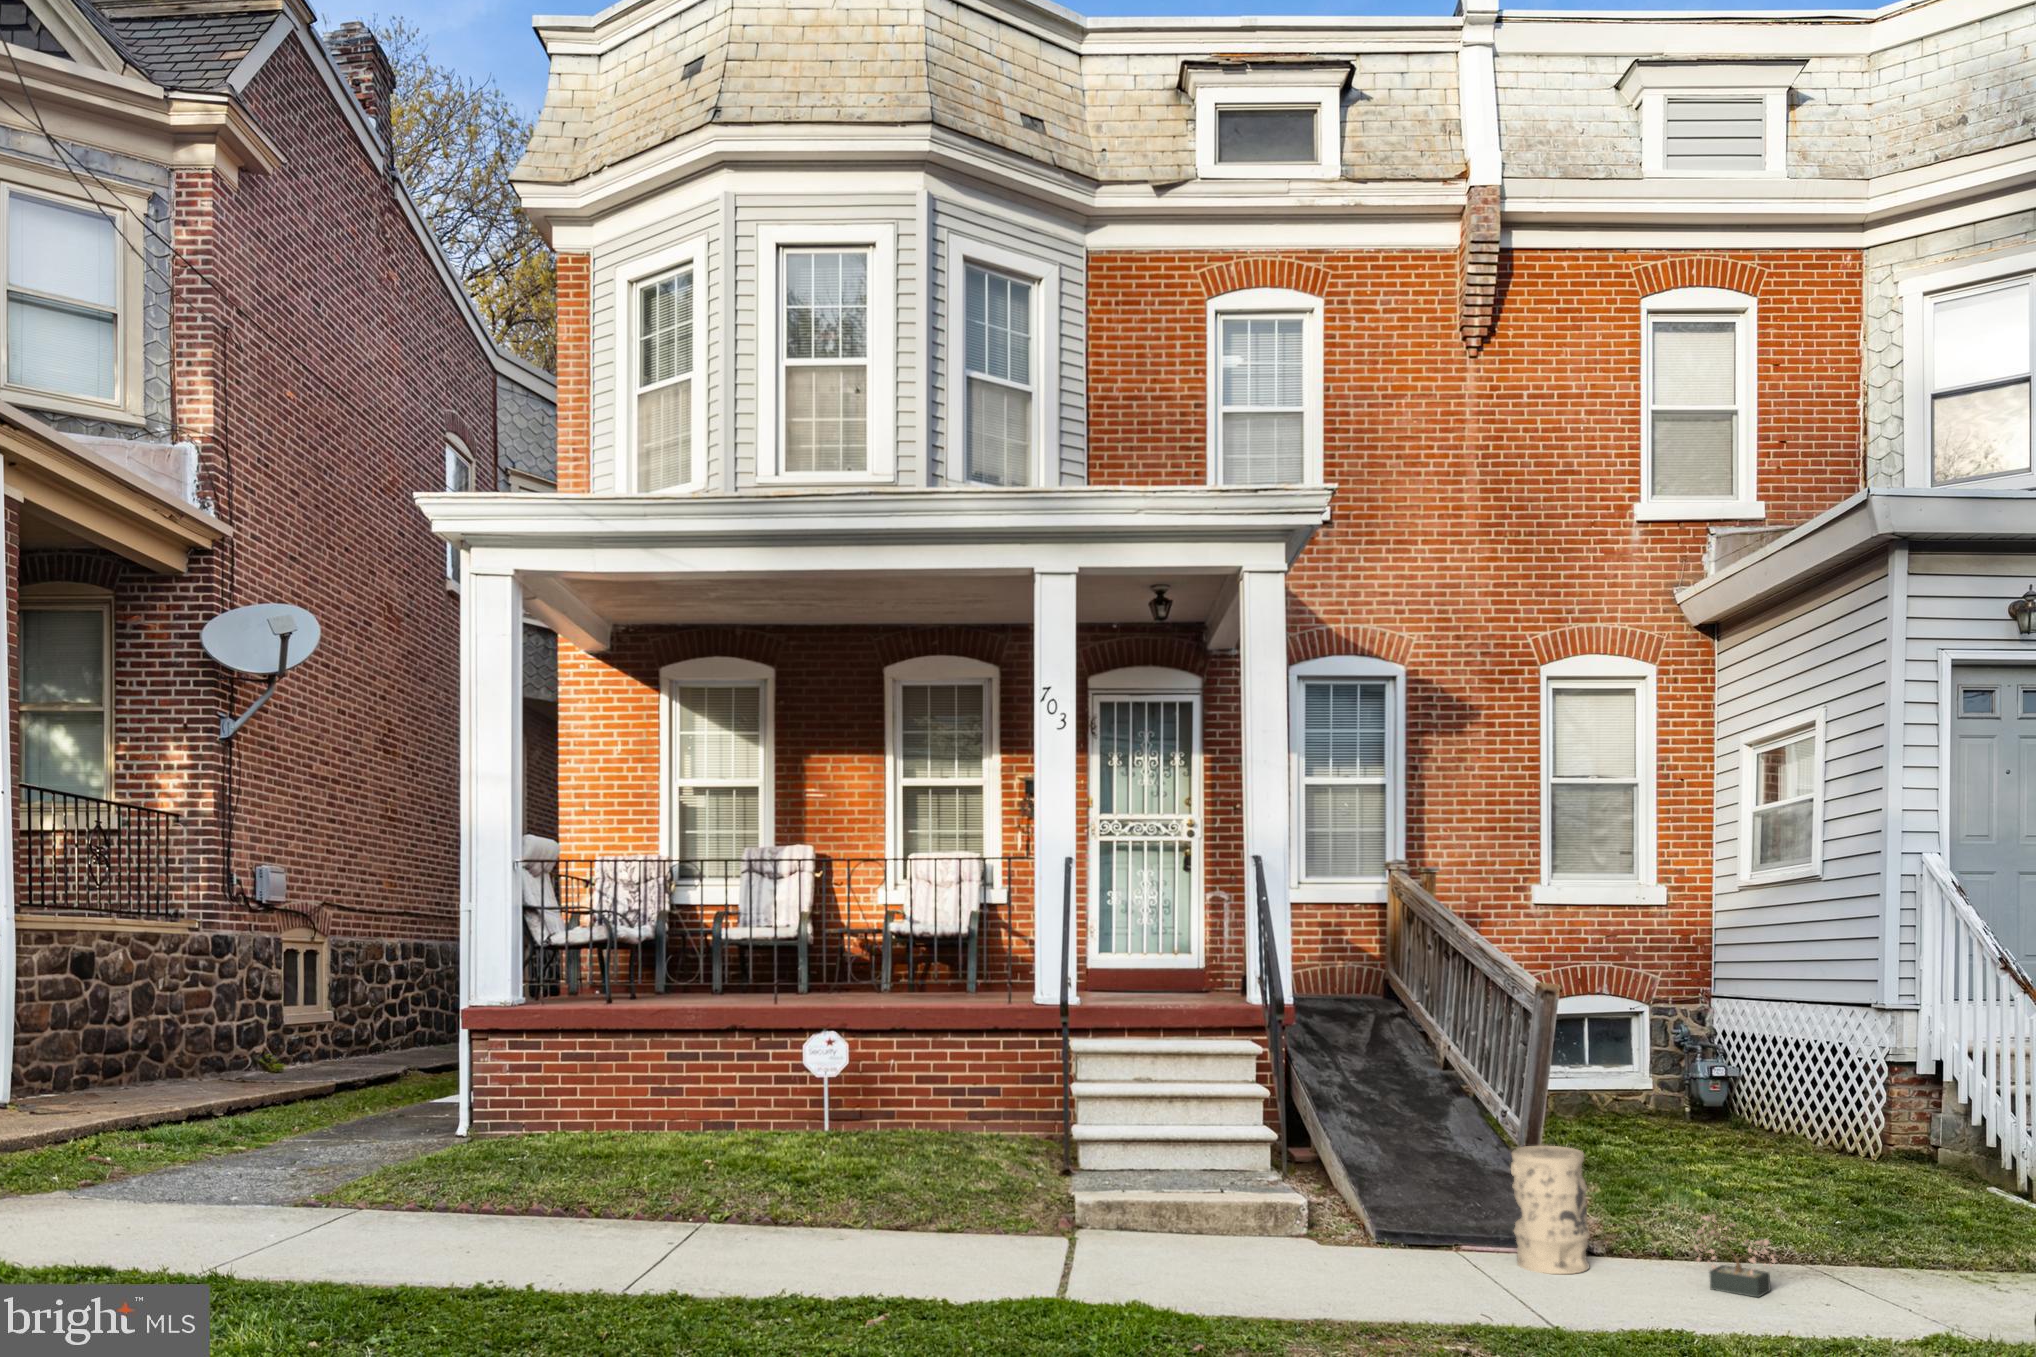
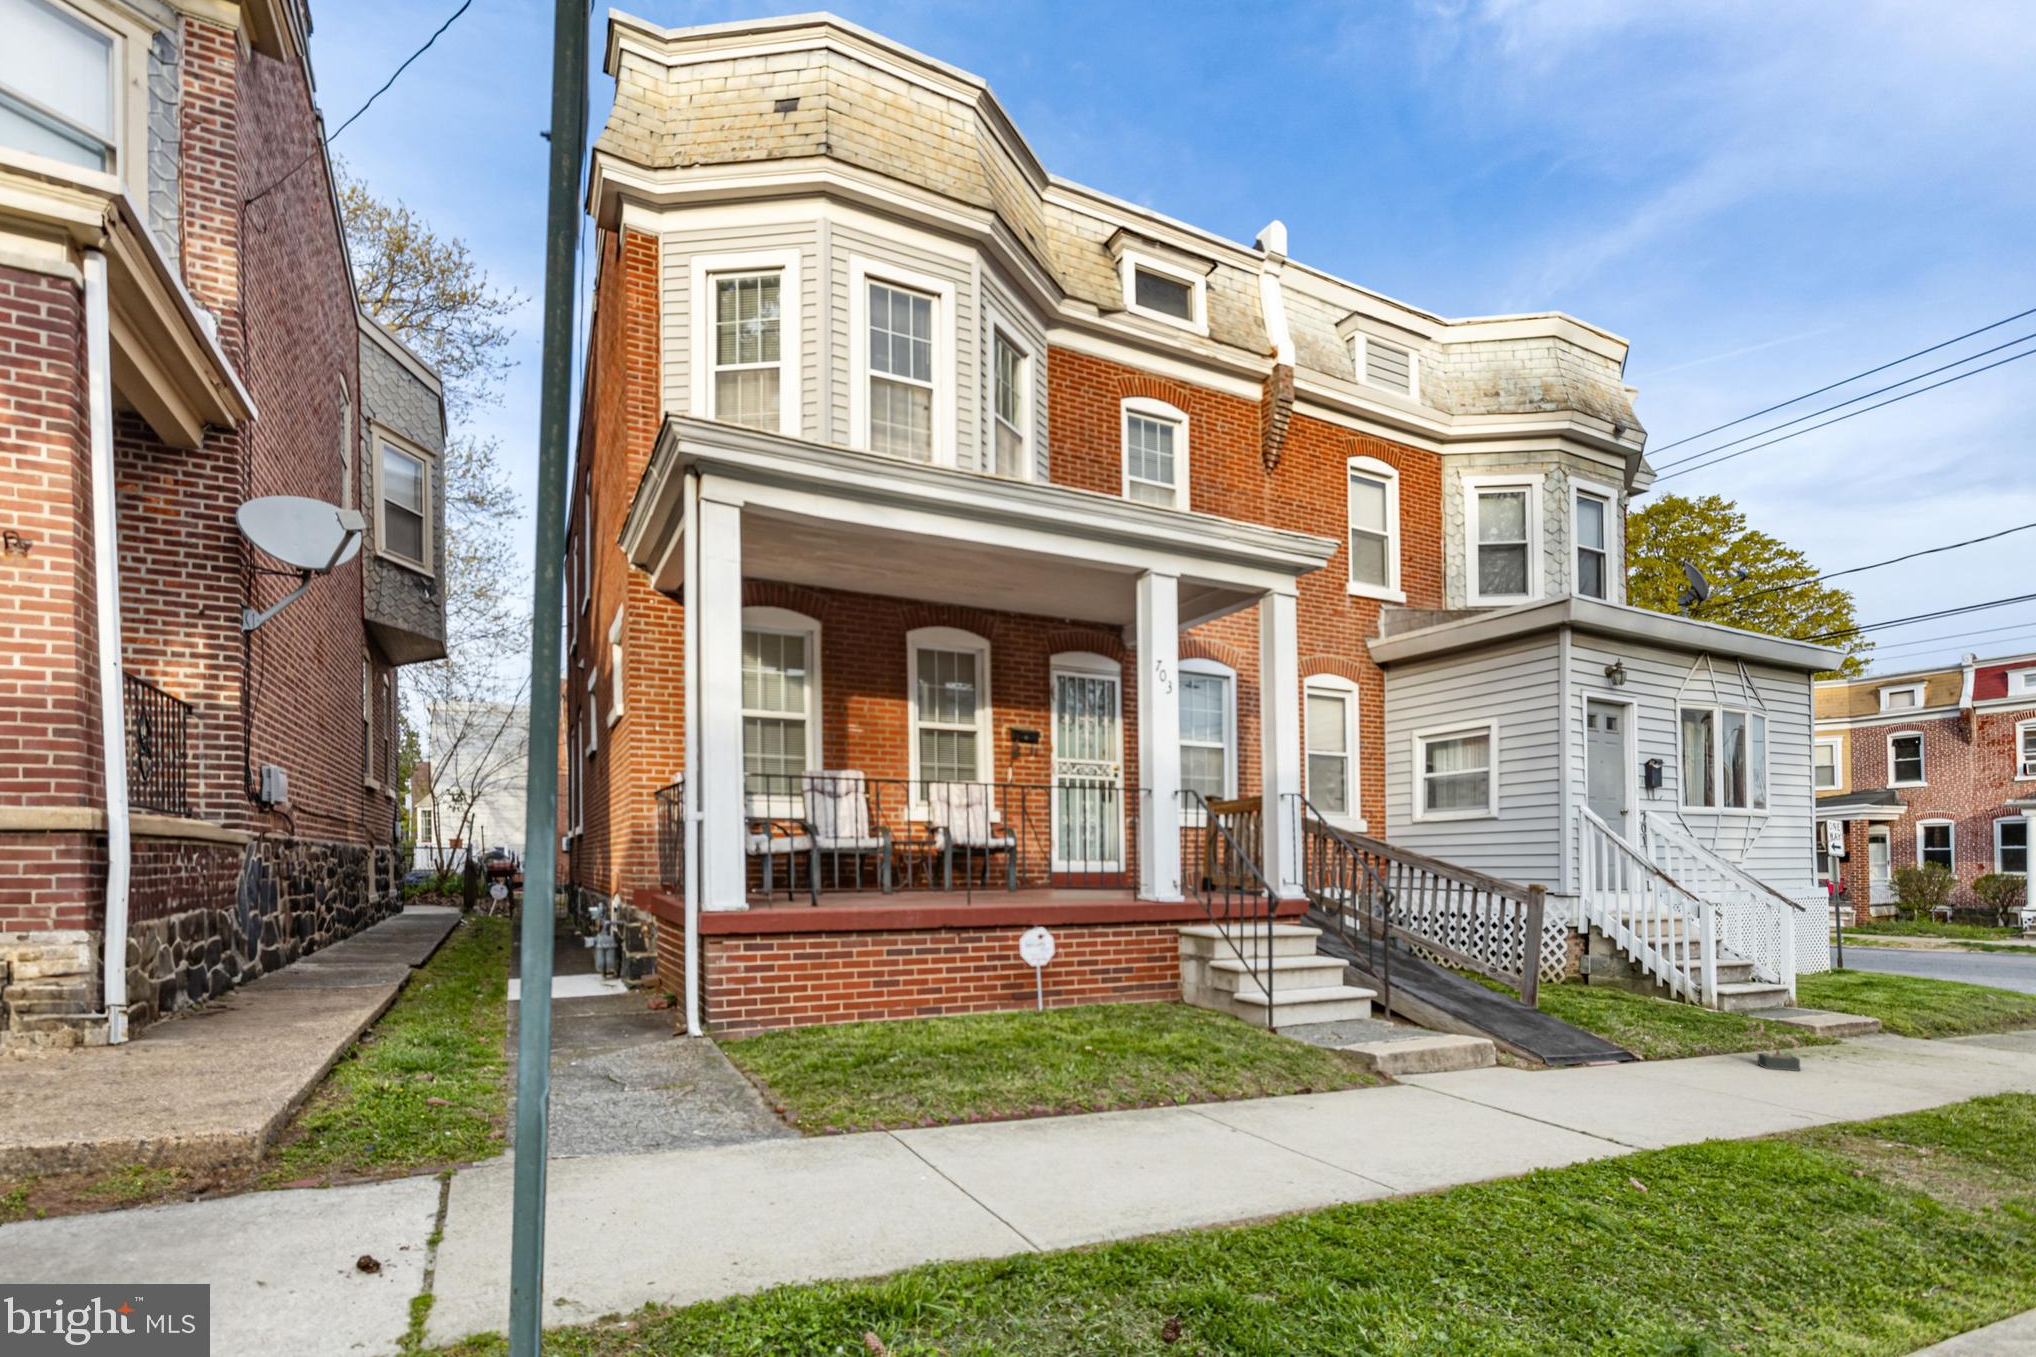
trash can: present [1511,1146,1590,1274] -> none [1631,984,1688,1069]

